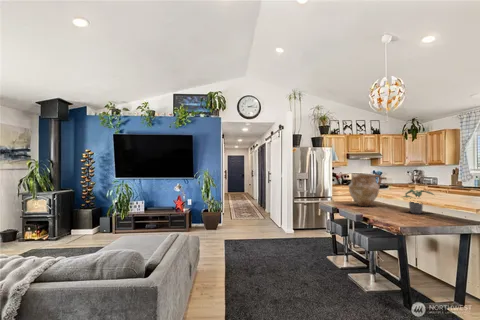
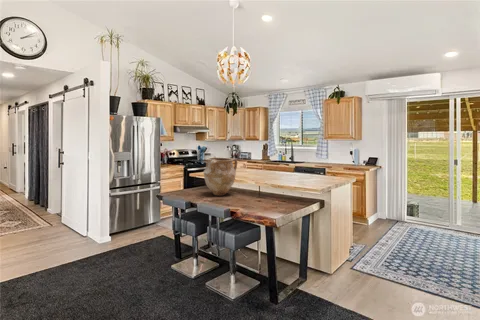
potted plant: present [404,189,434,214] -> none [263,175,288,200]

